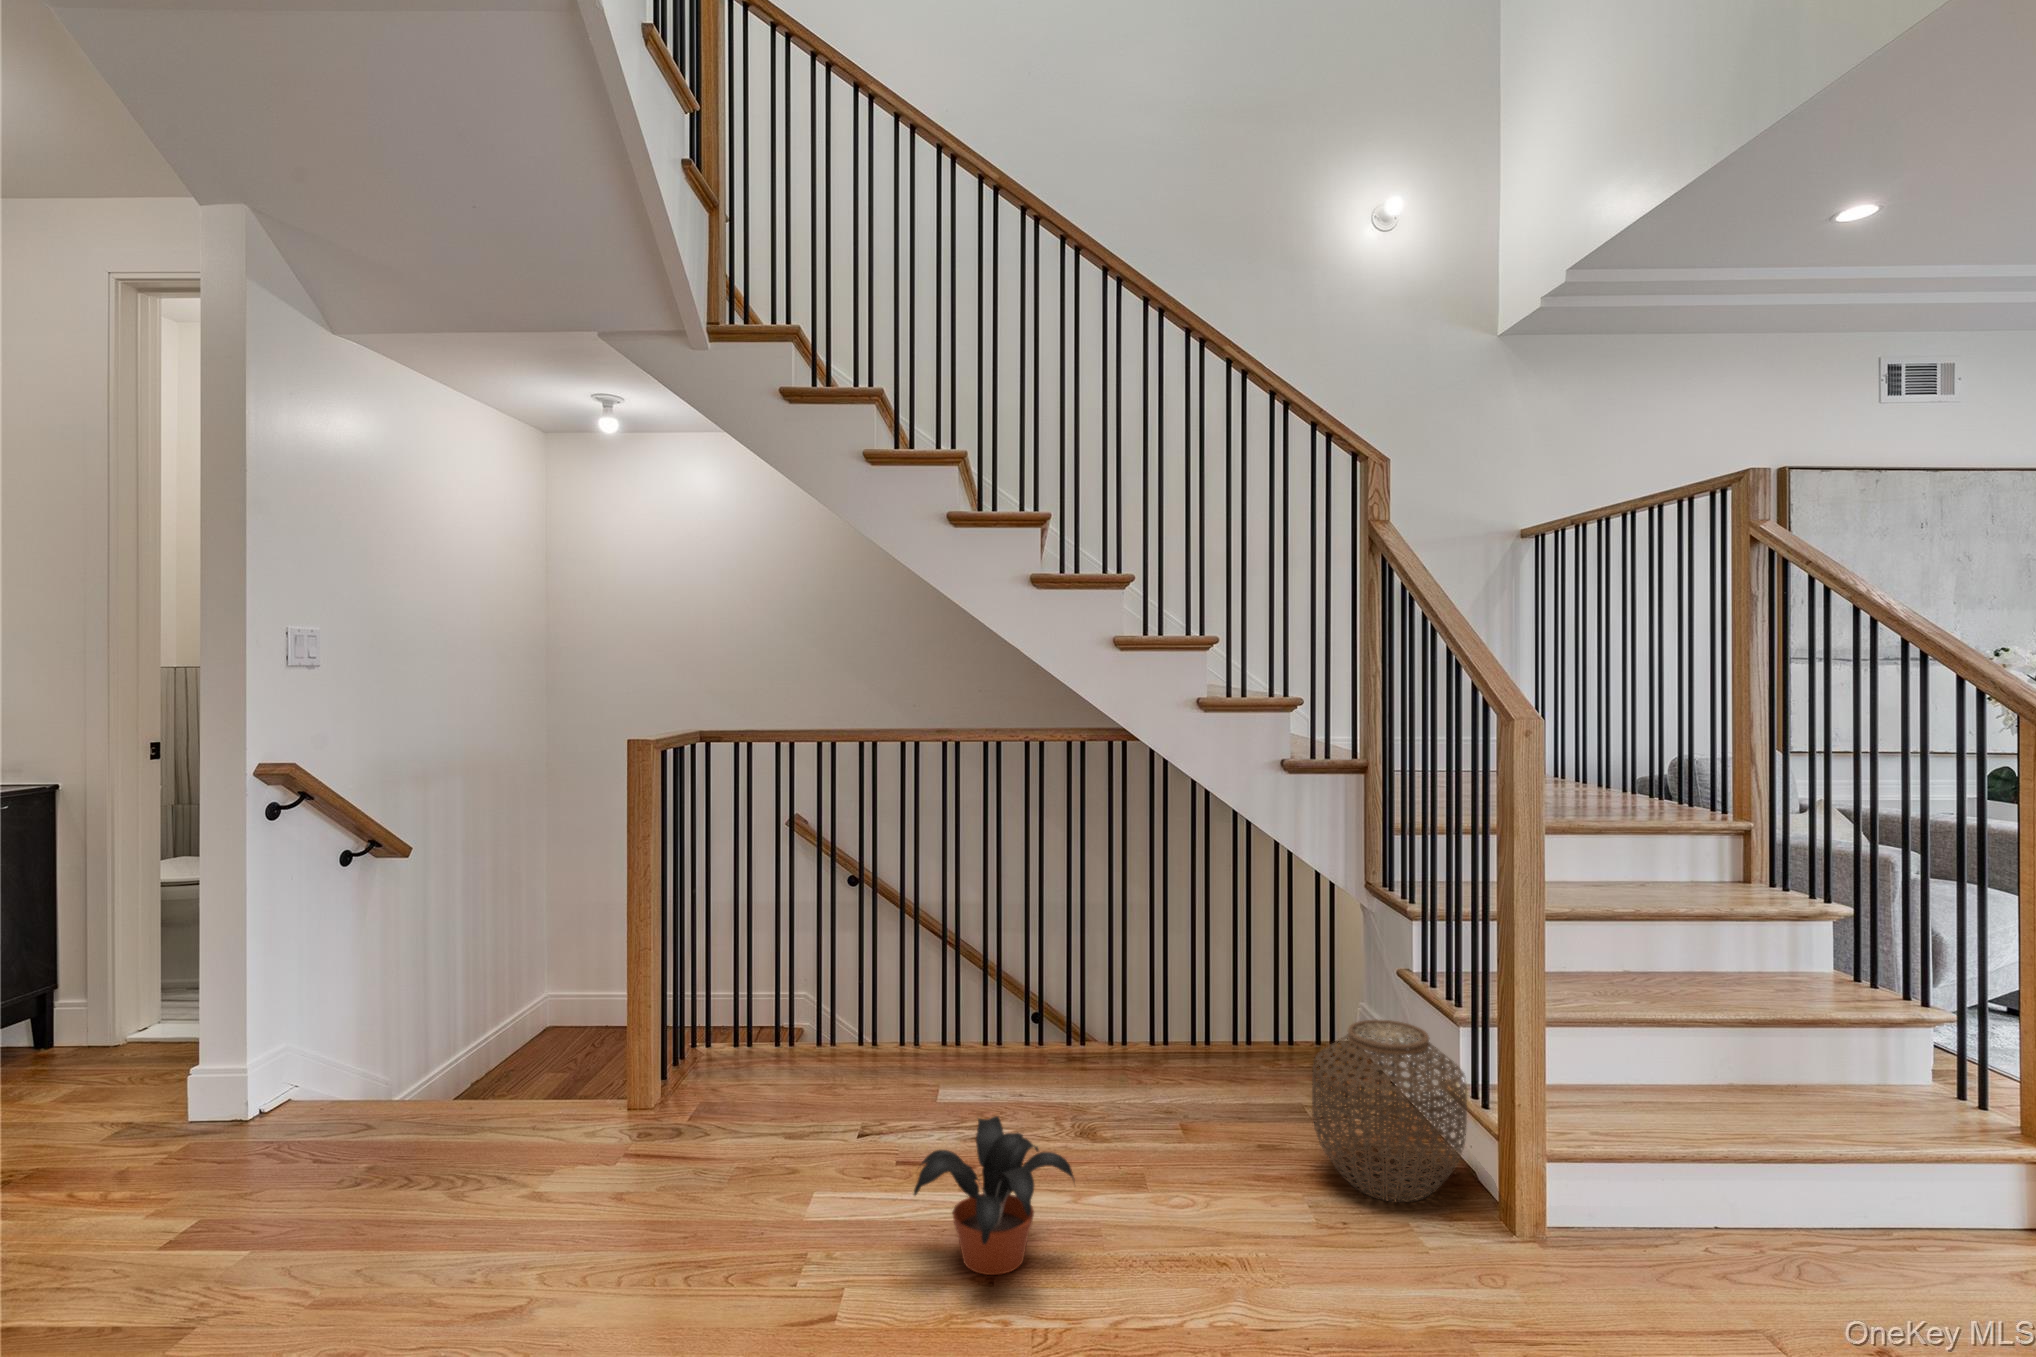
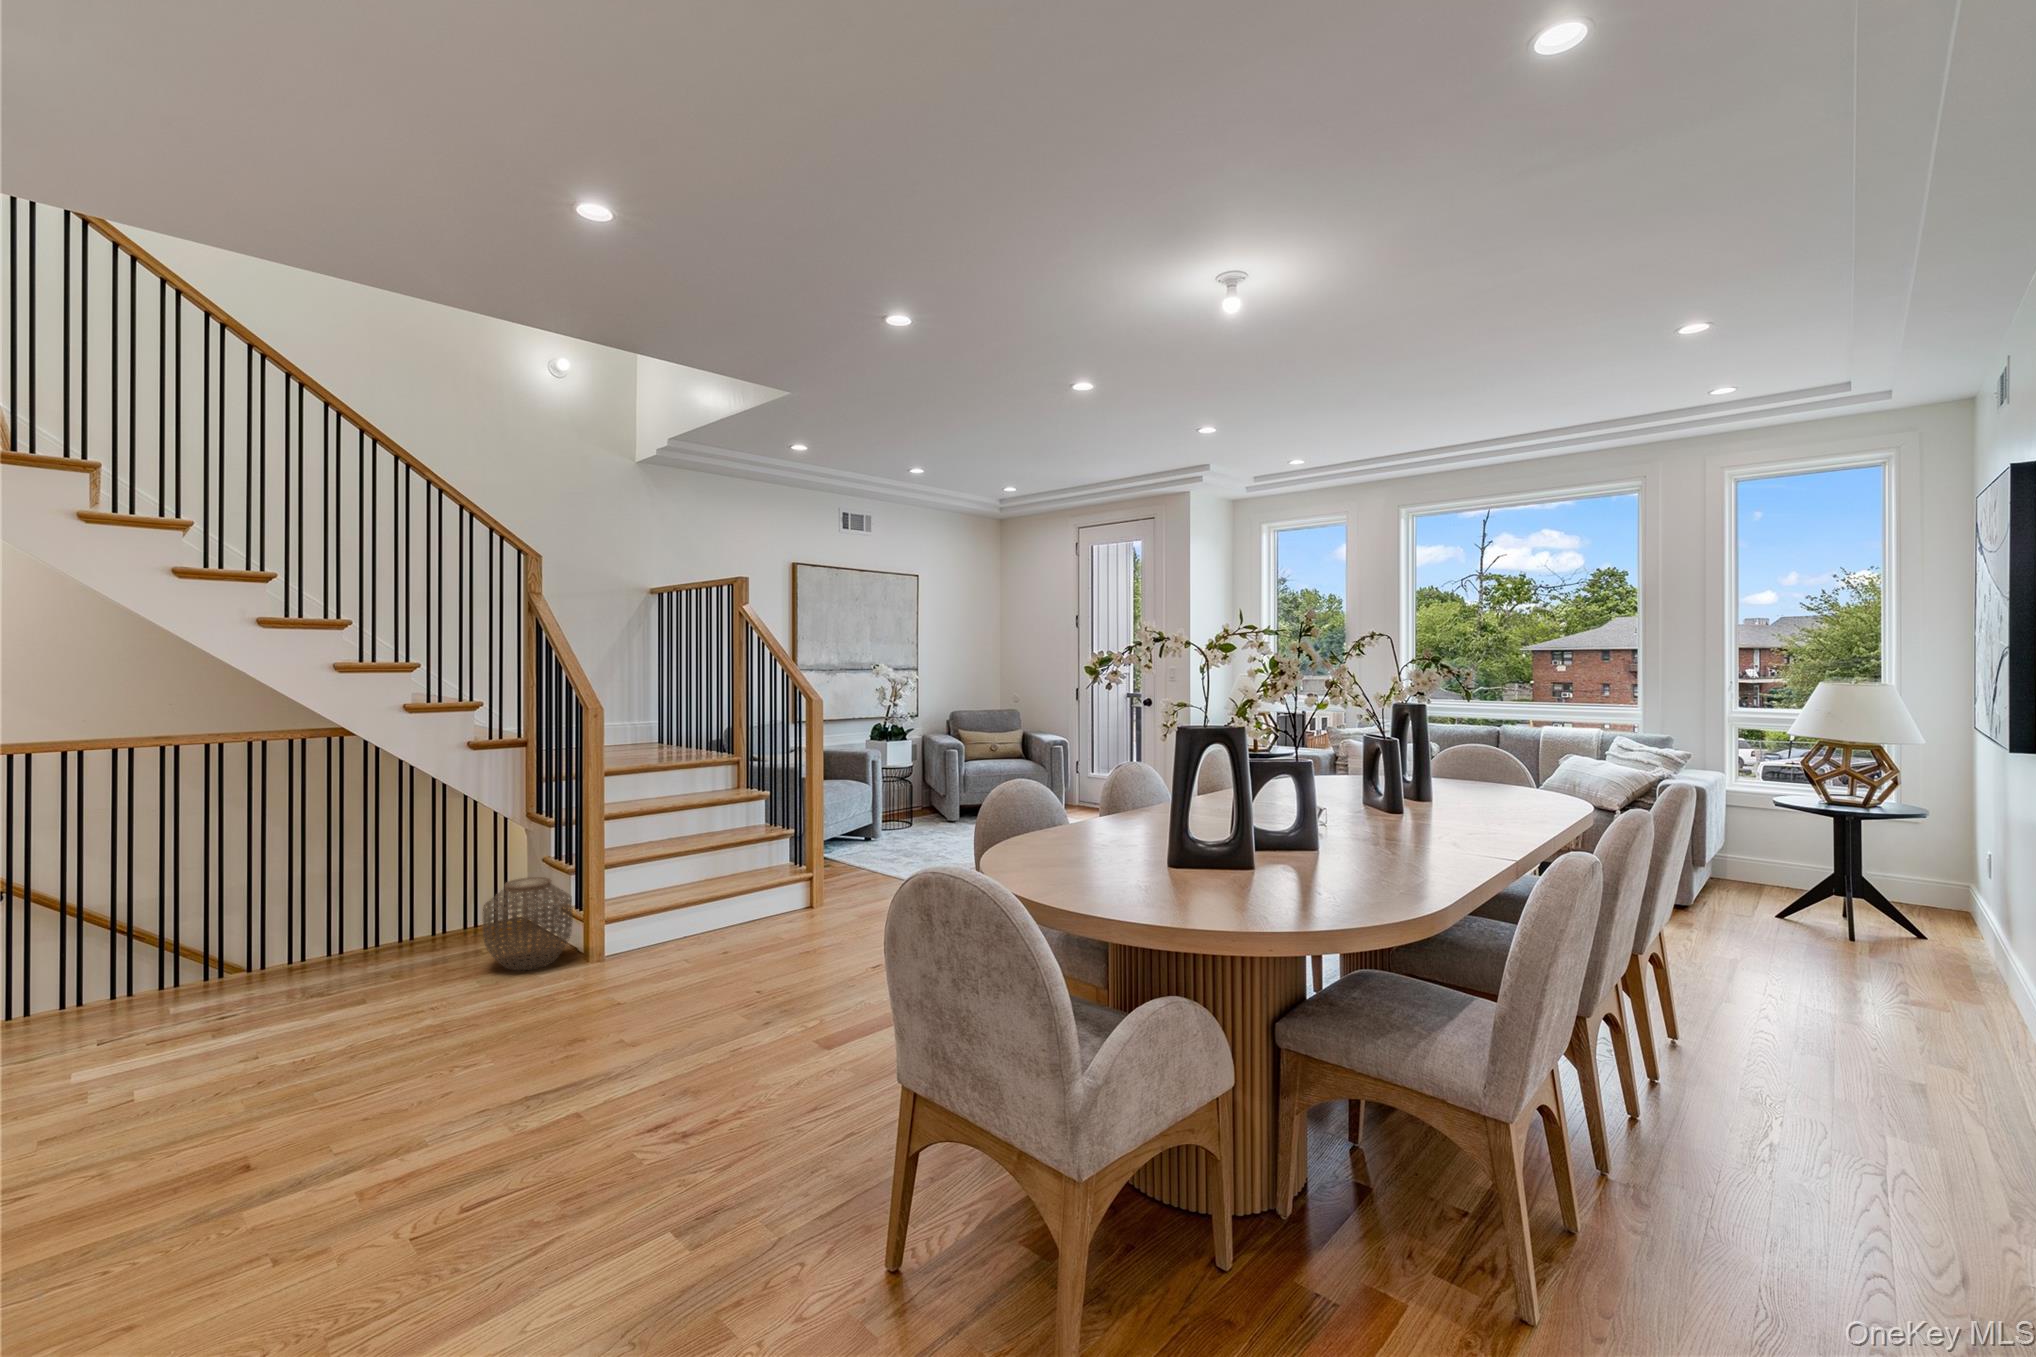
potted plant: present [914,1116,1074,1275] -> none [201,964,324,1051]

